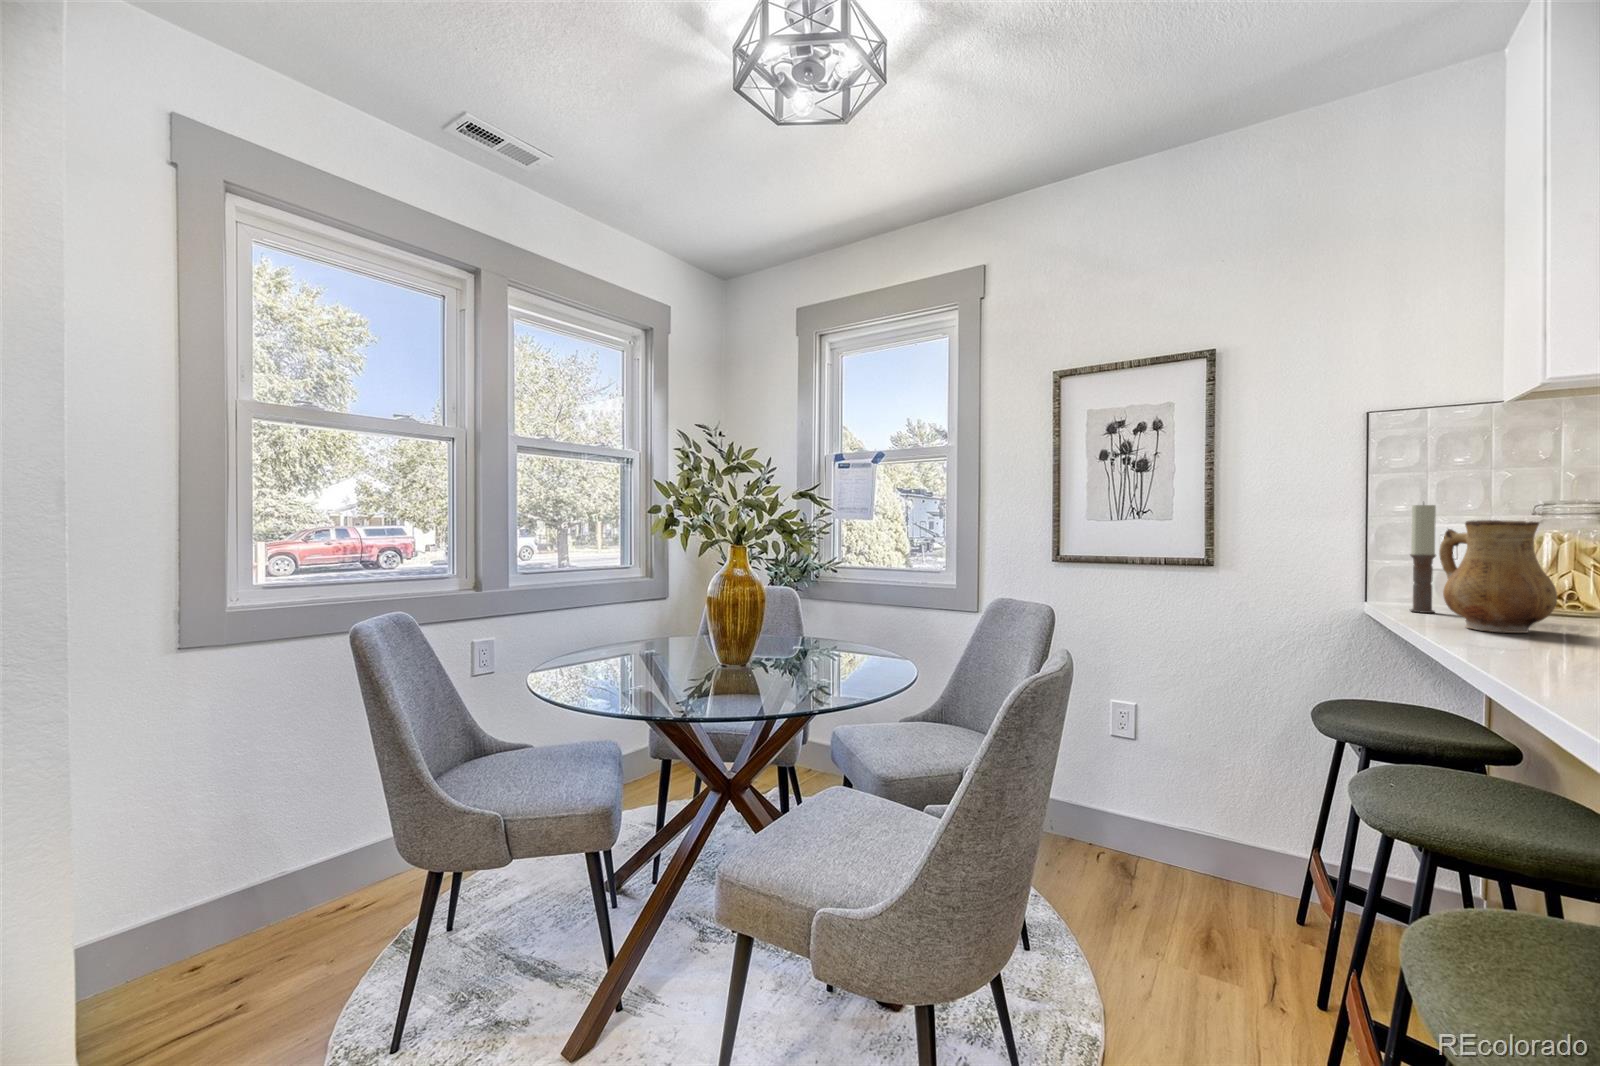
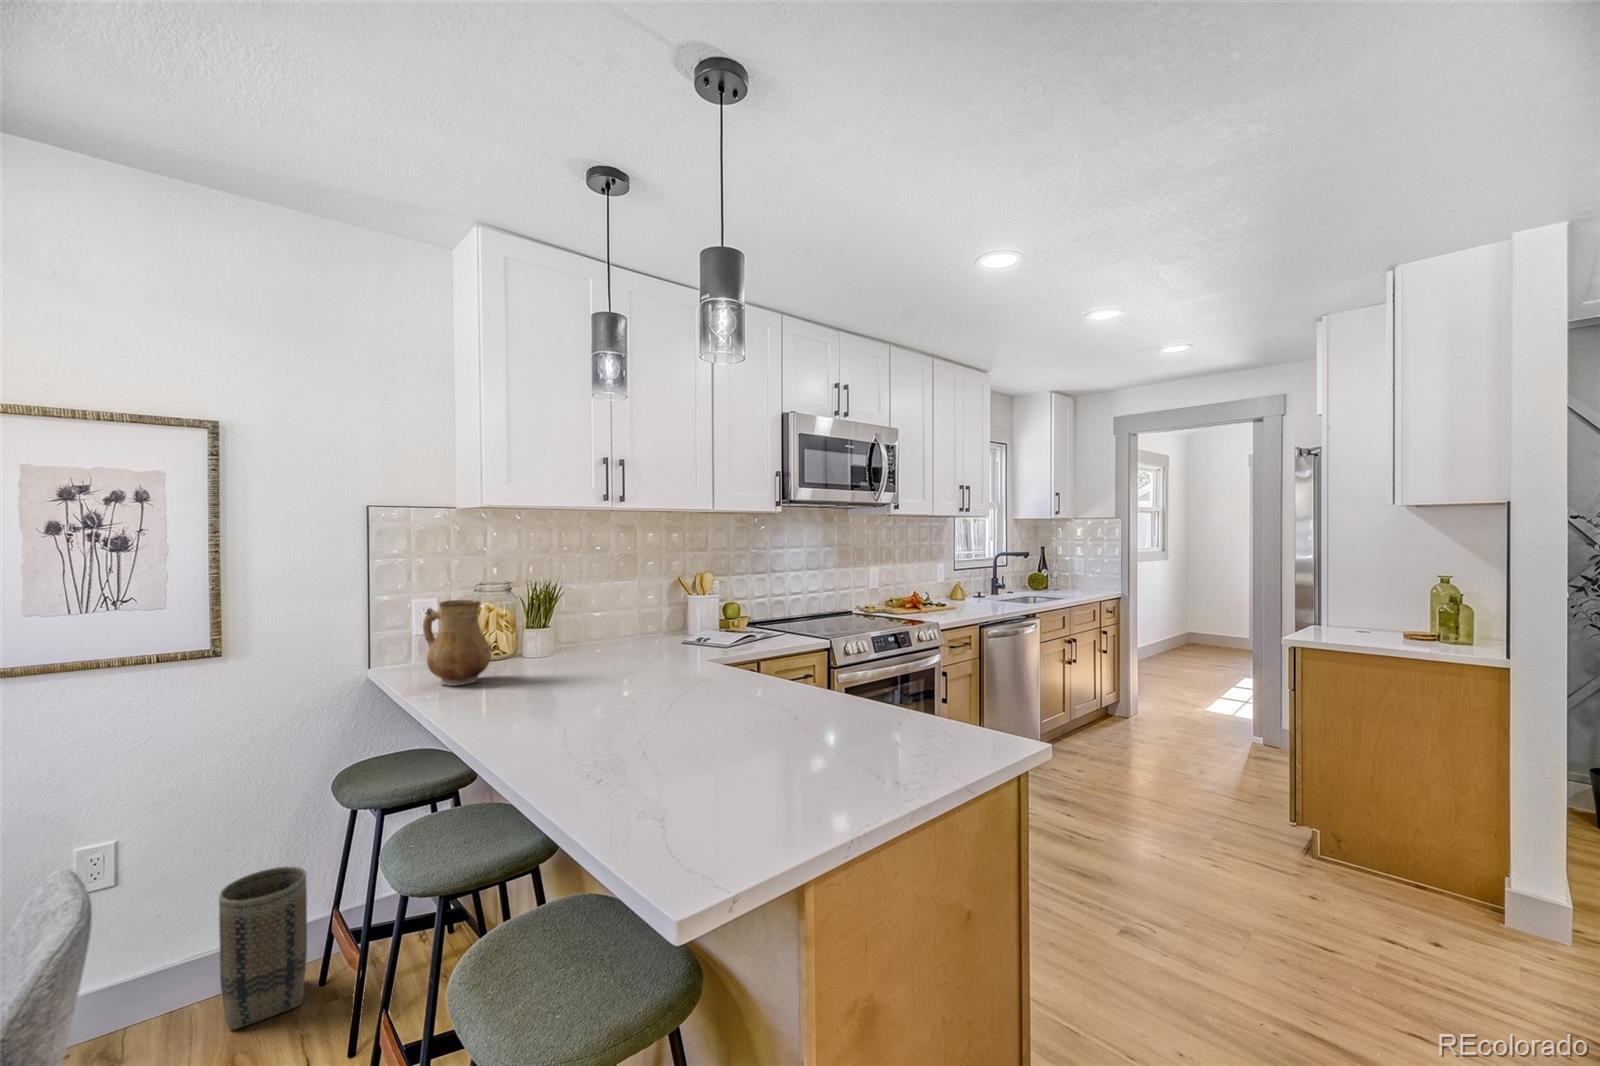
candle: present [1410,504,1436,613] -> none [401,582,419,674]
basket: none [1209,772,1289,920] -> present [219,866,307,1030]

